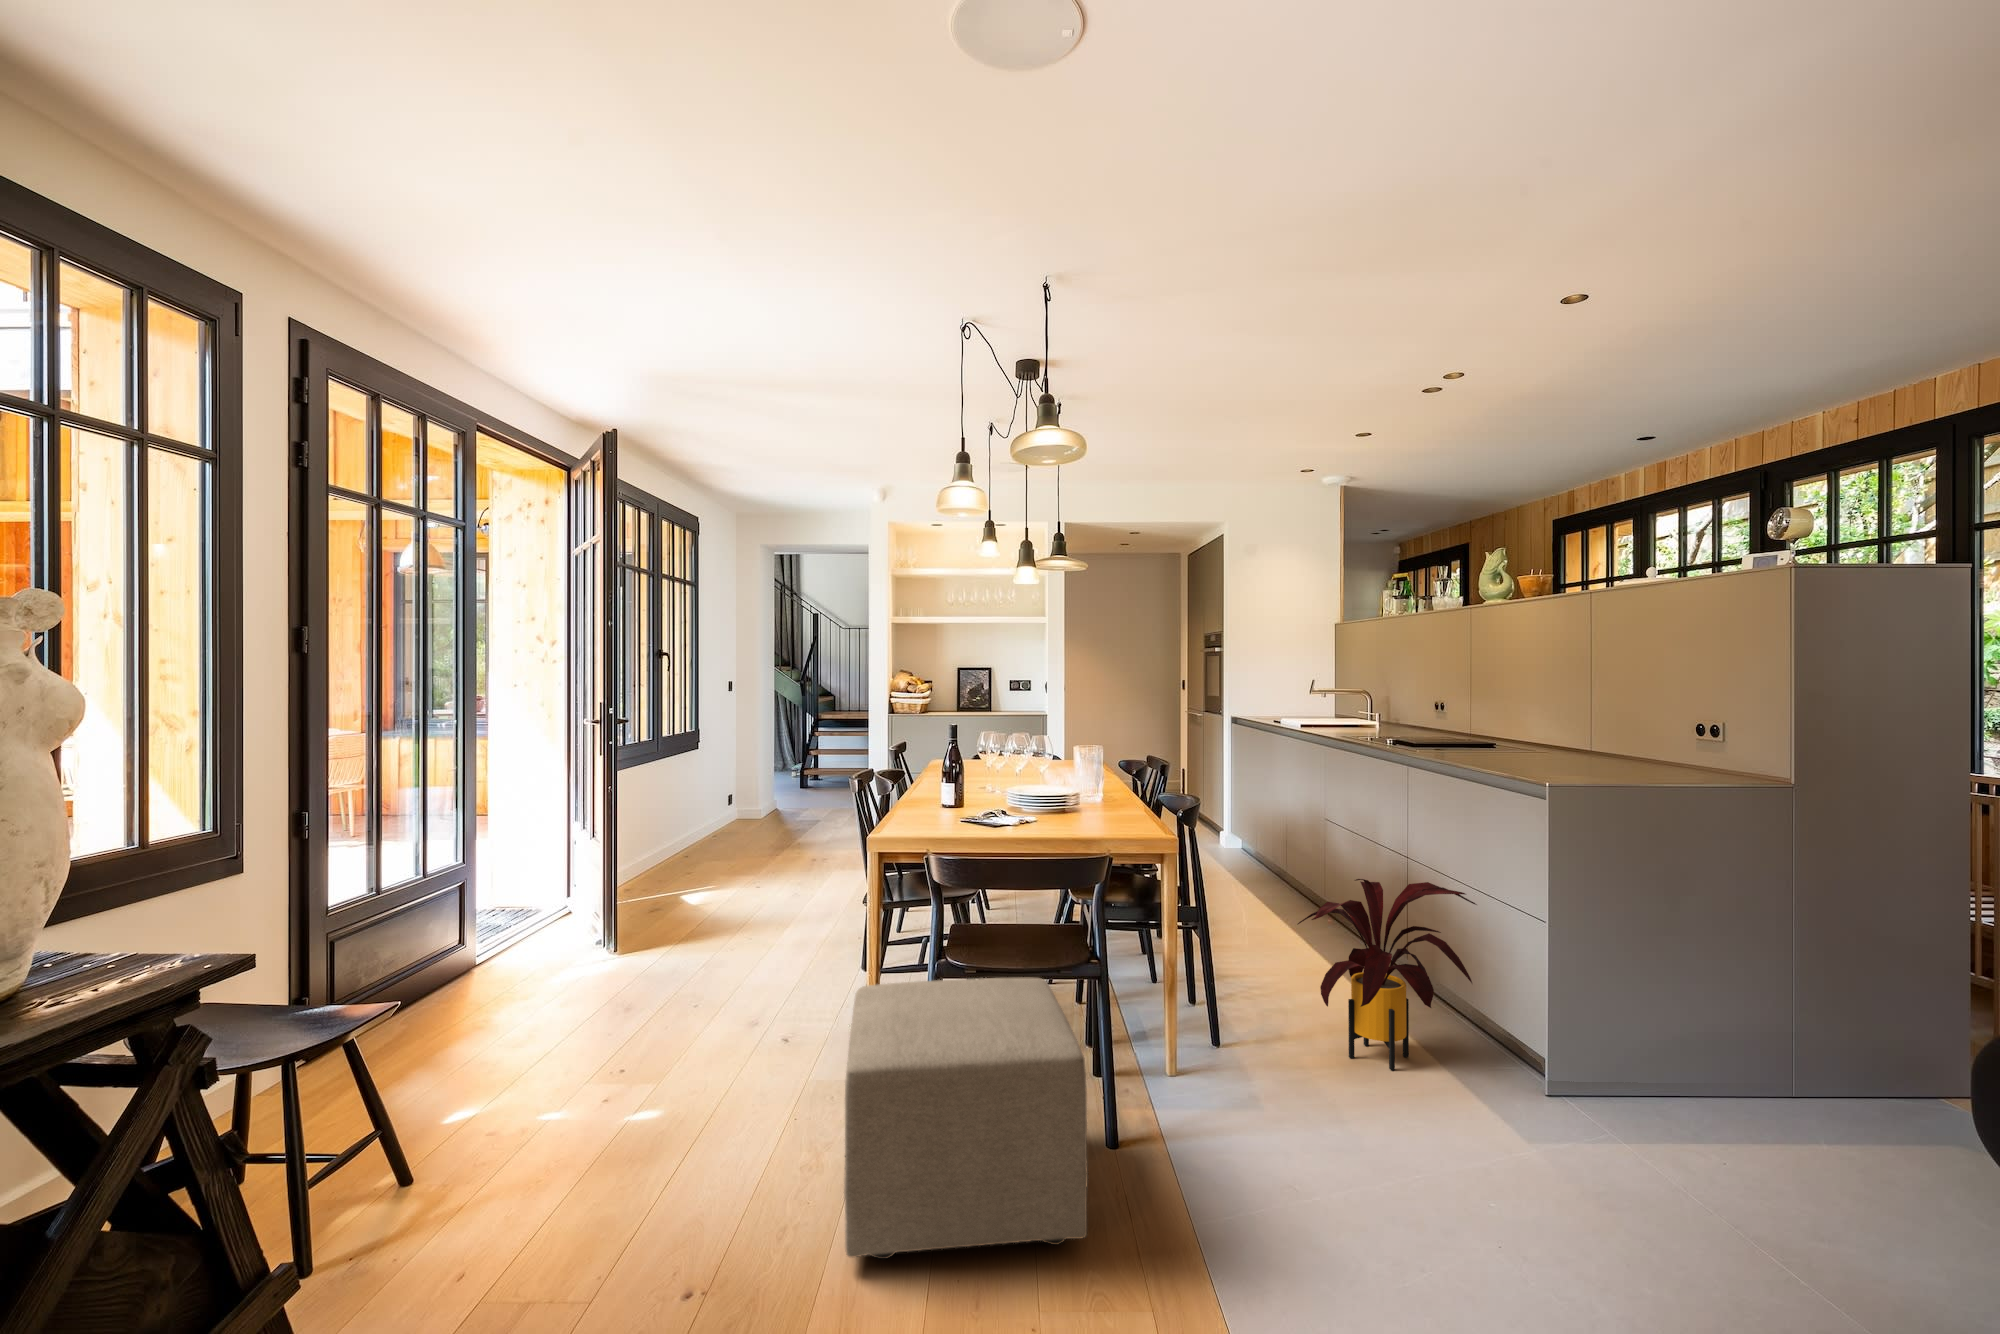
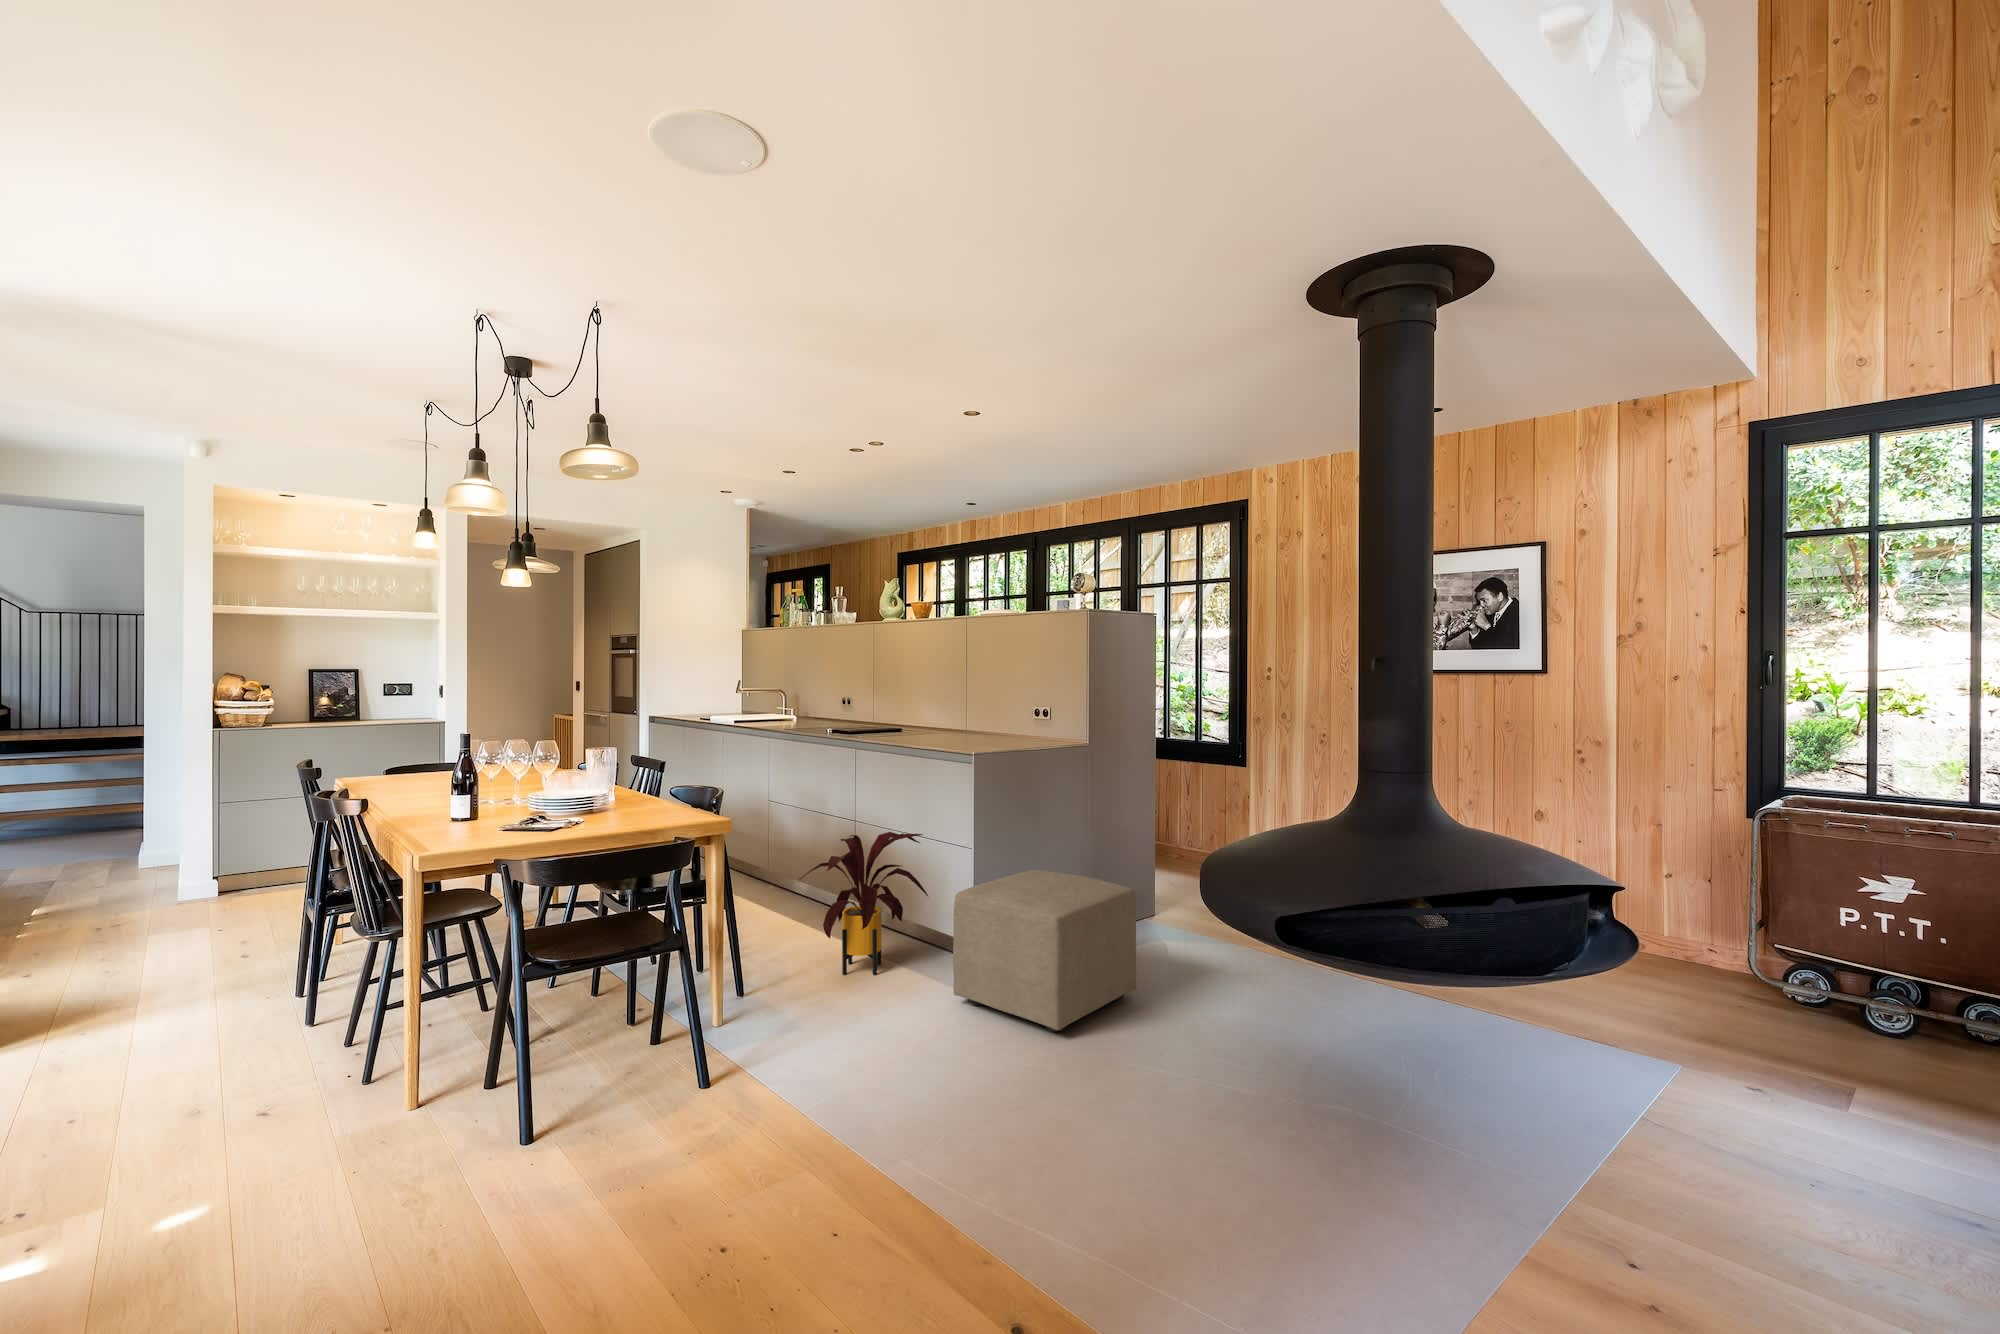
ottoman: present [844,978,1088,1259] -> present [953,870,1136,1032]

